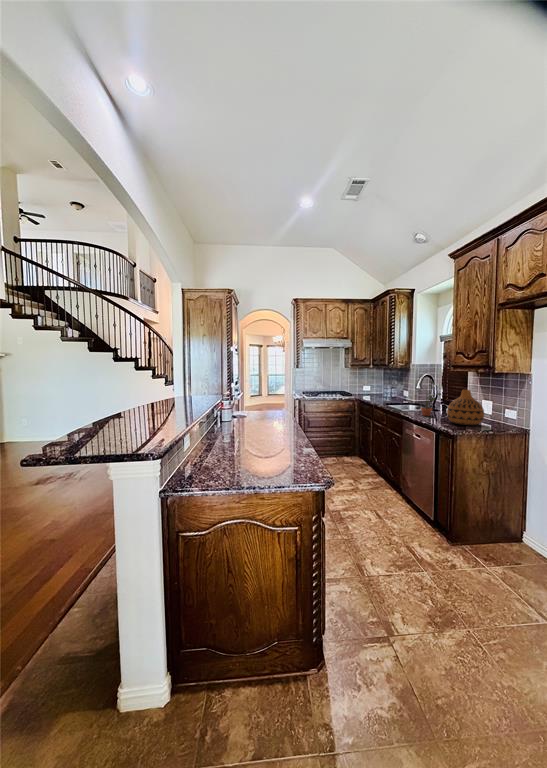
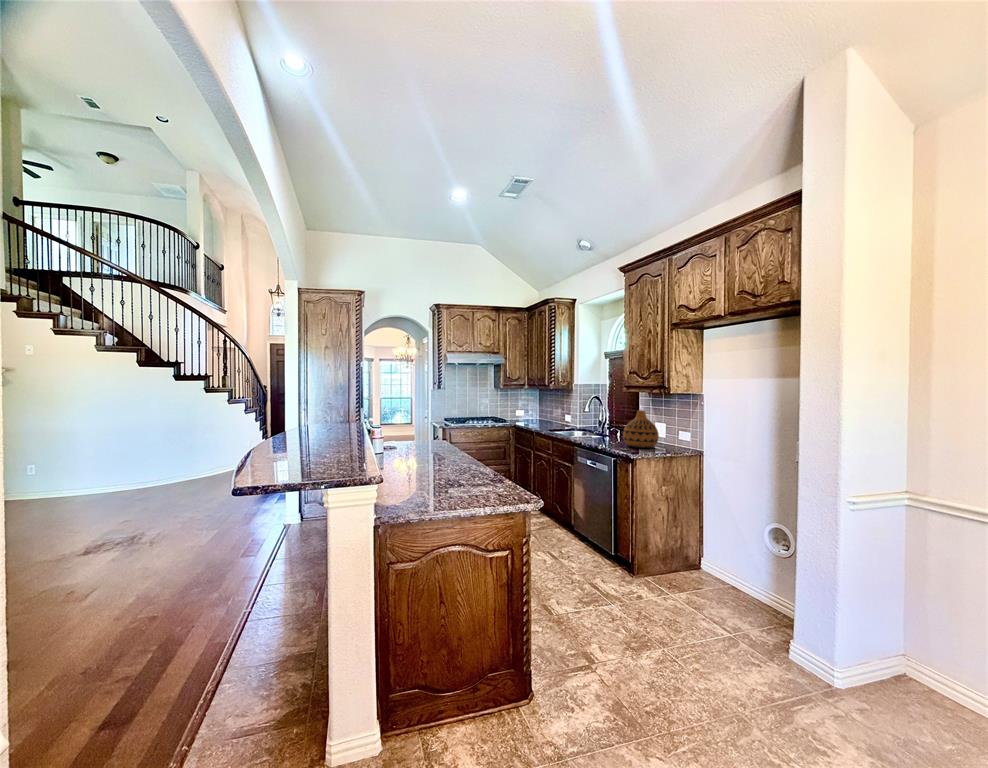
potted plant: present [421,385,441,416] -> none [592,402,616,441]

